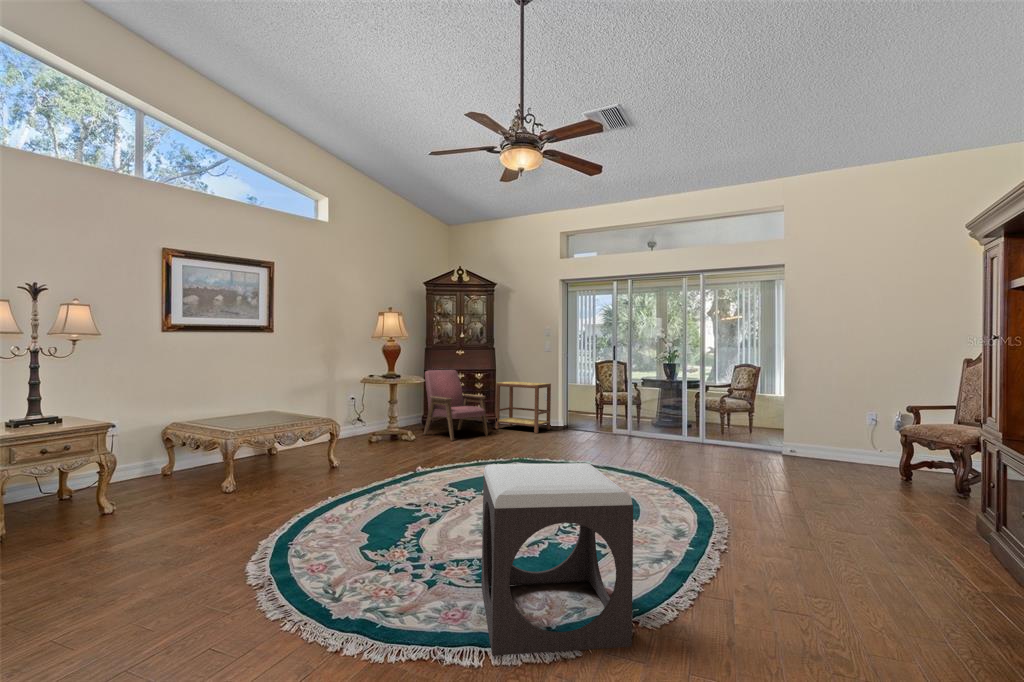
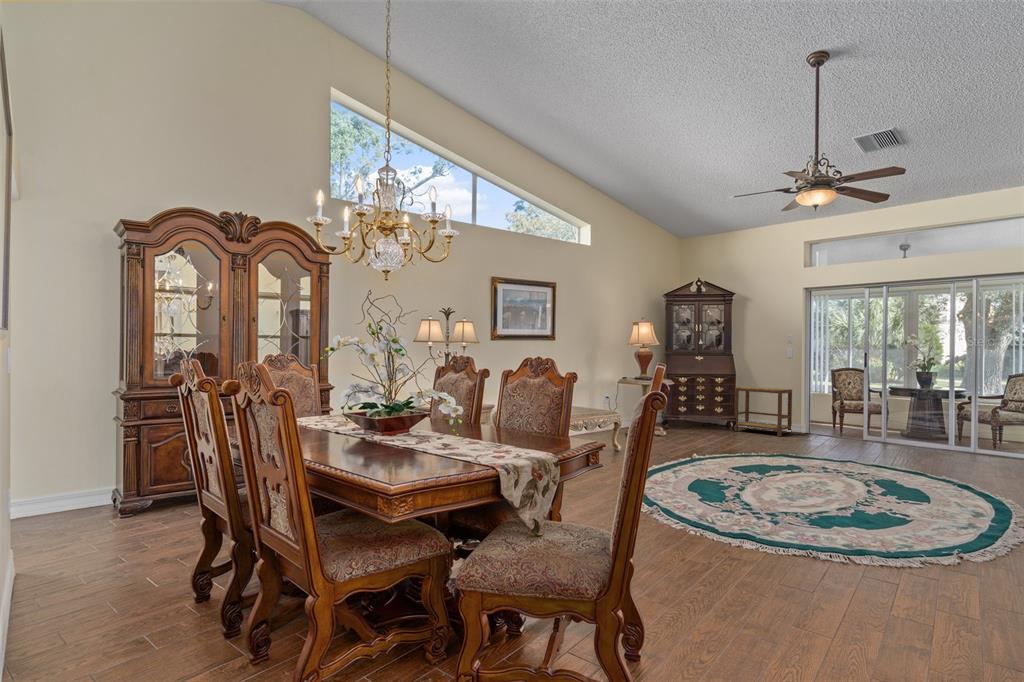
armchair: present [424,370,488,440] -> none [668,374,731,438]
footstool: present [481,463,633,655] -> none [819,439,964,564]

